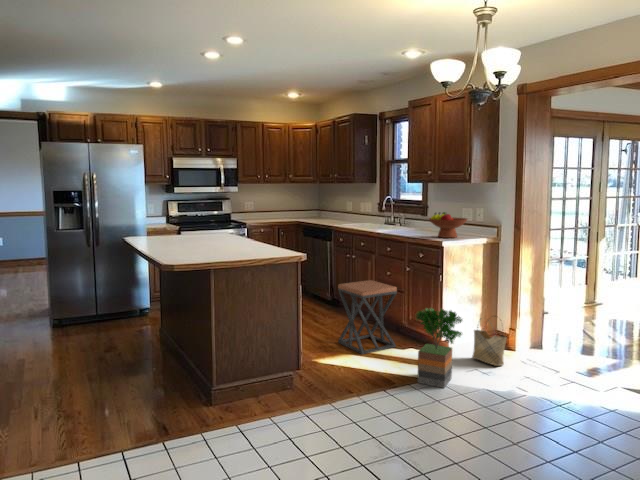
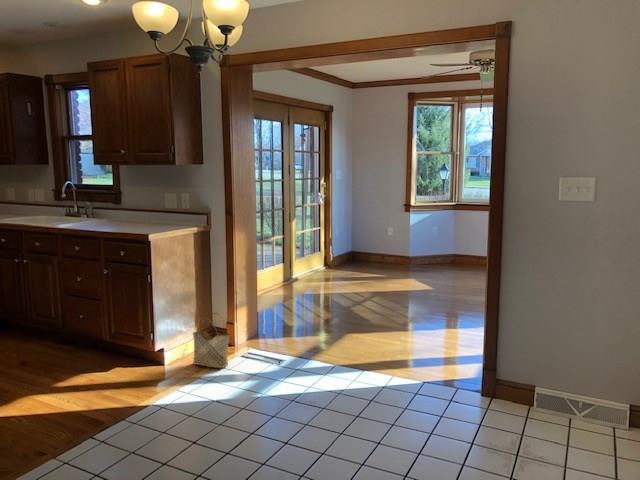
fruit bowl: present [429,212,467,238] -> none [126,199,174,230]
stool: present [338,280,397,354] -> none [6,290,98,391]
potted tree: present [416,308,462,388] -> none [123,317,188,415]

